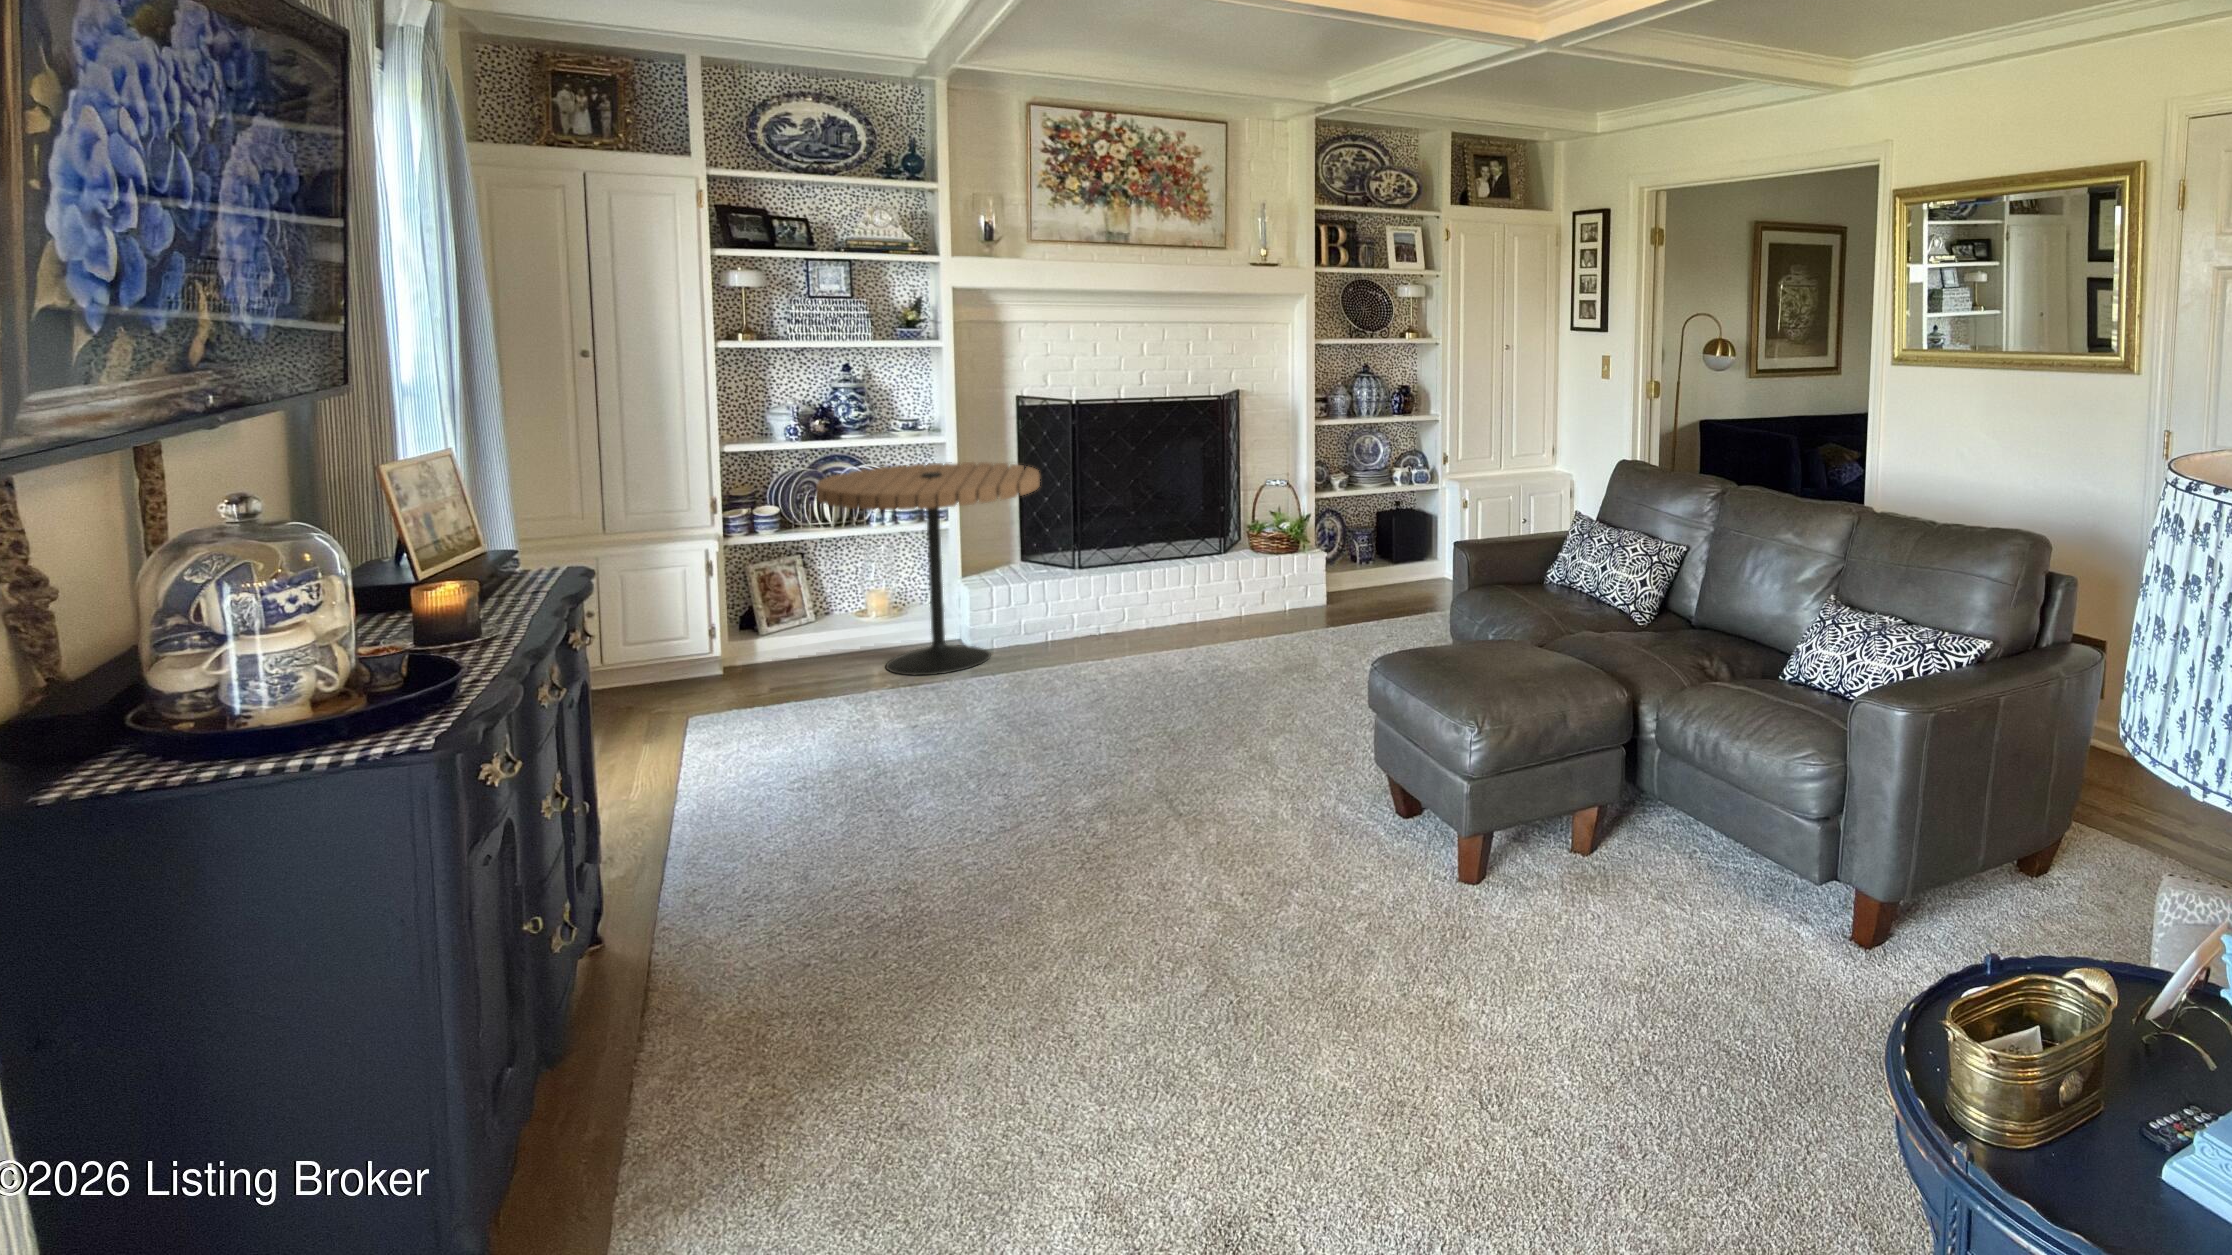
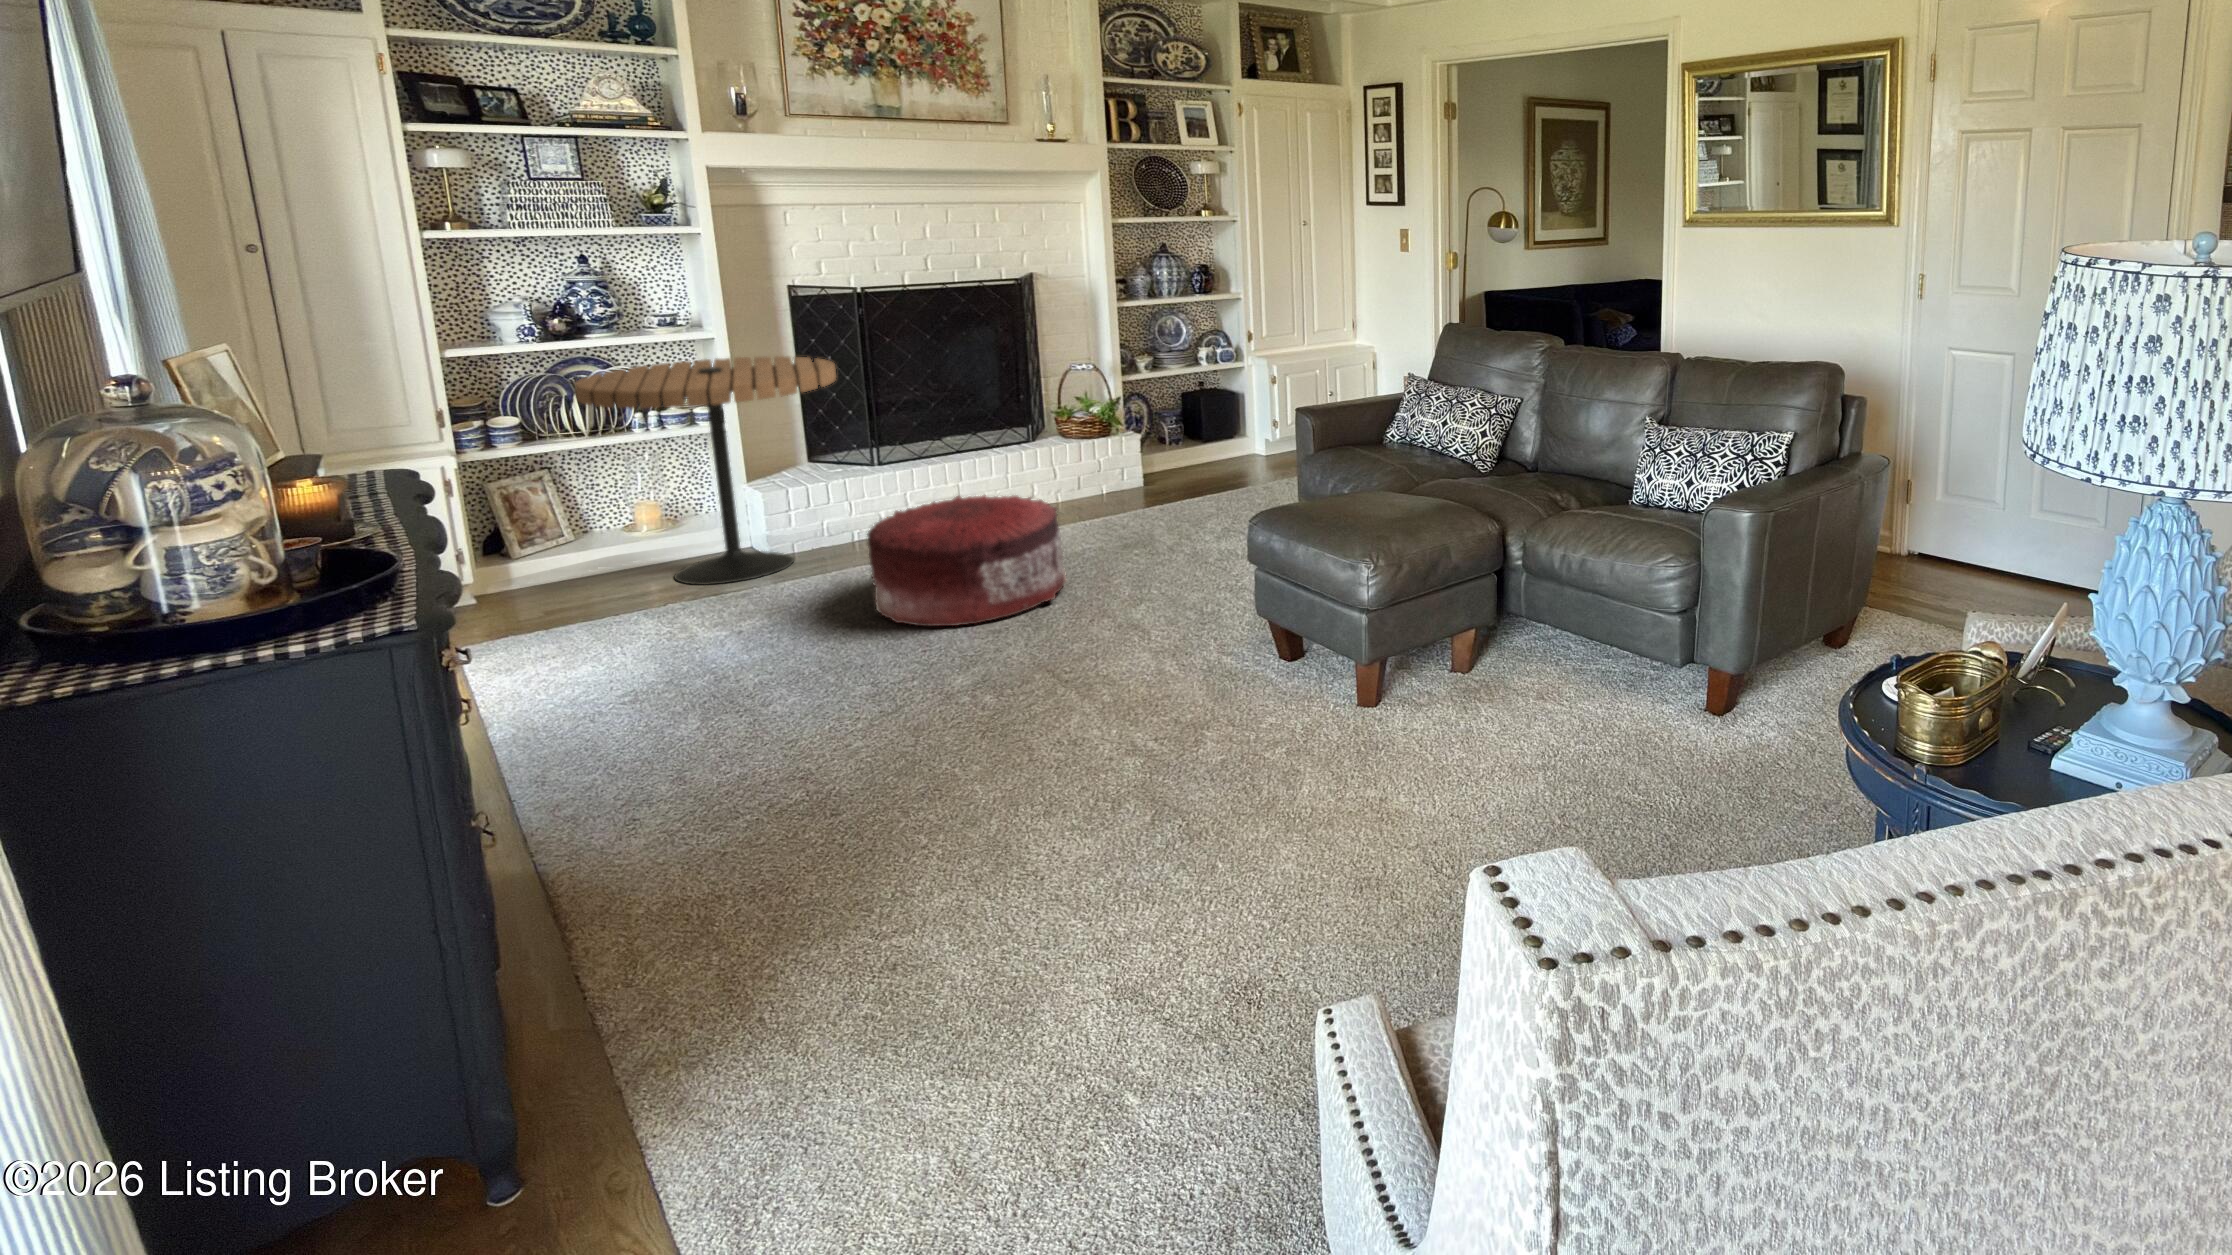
pouf: none [1031,607,1216,742] -> present [867,495,1066,626]

